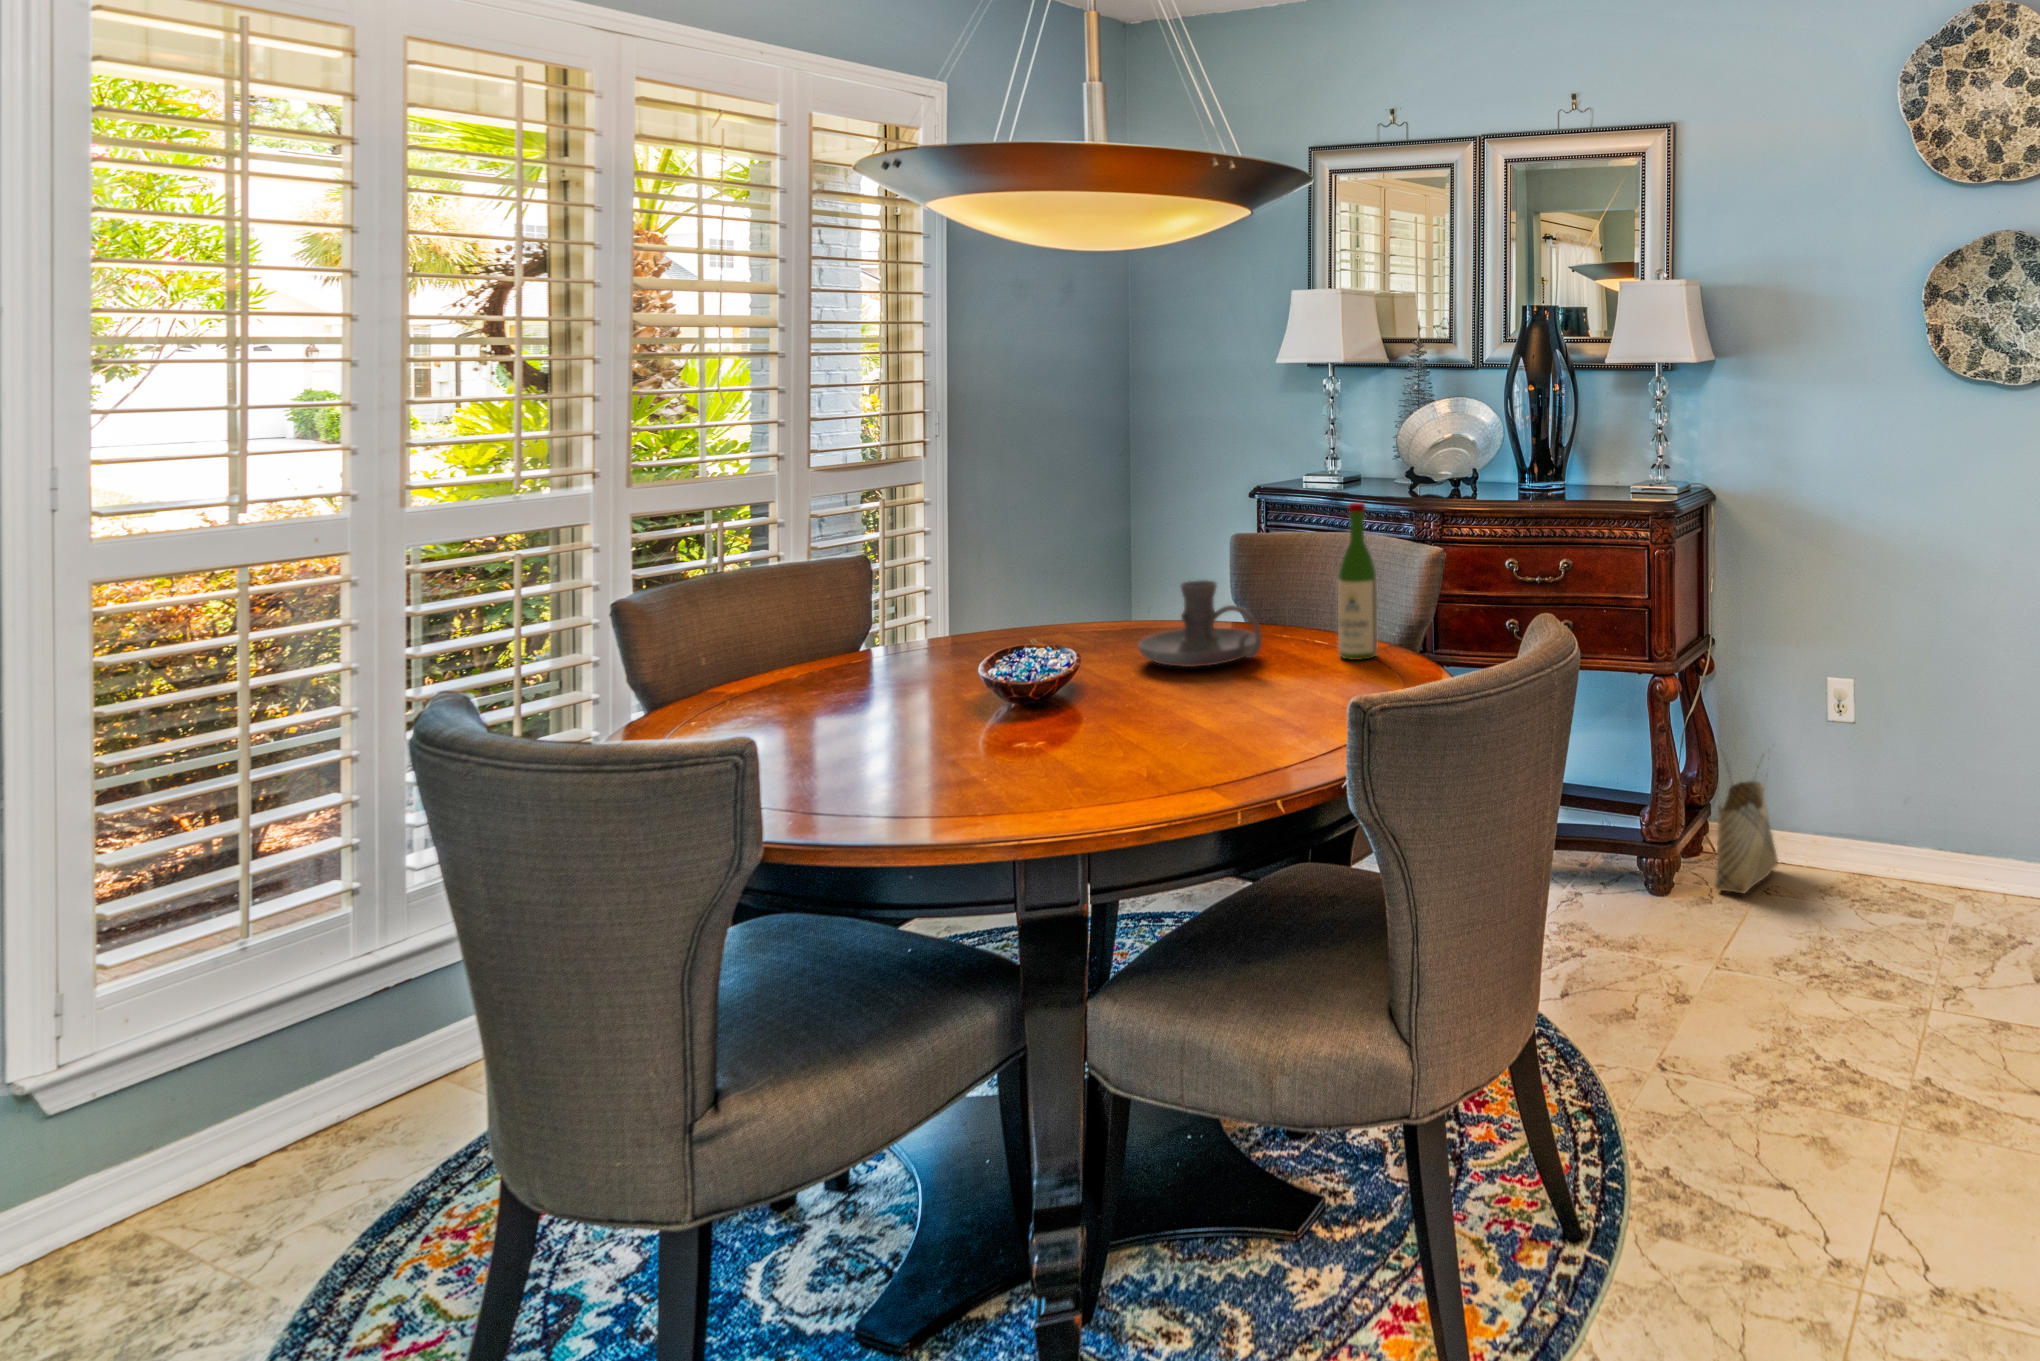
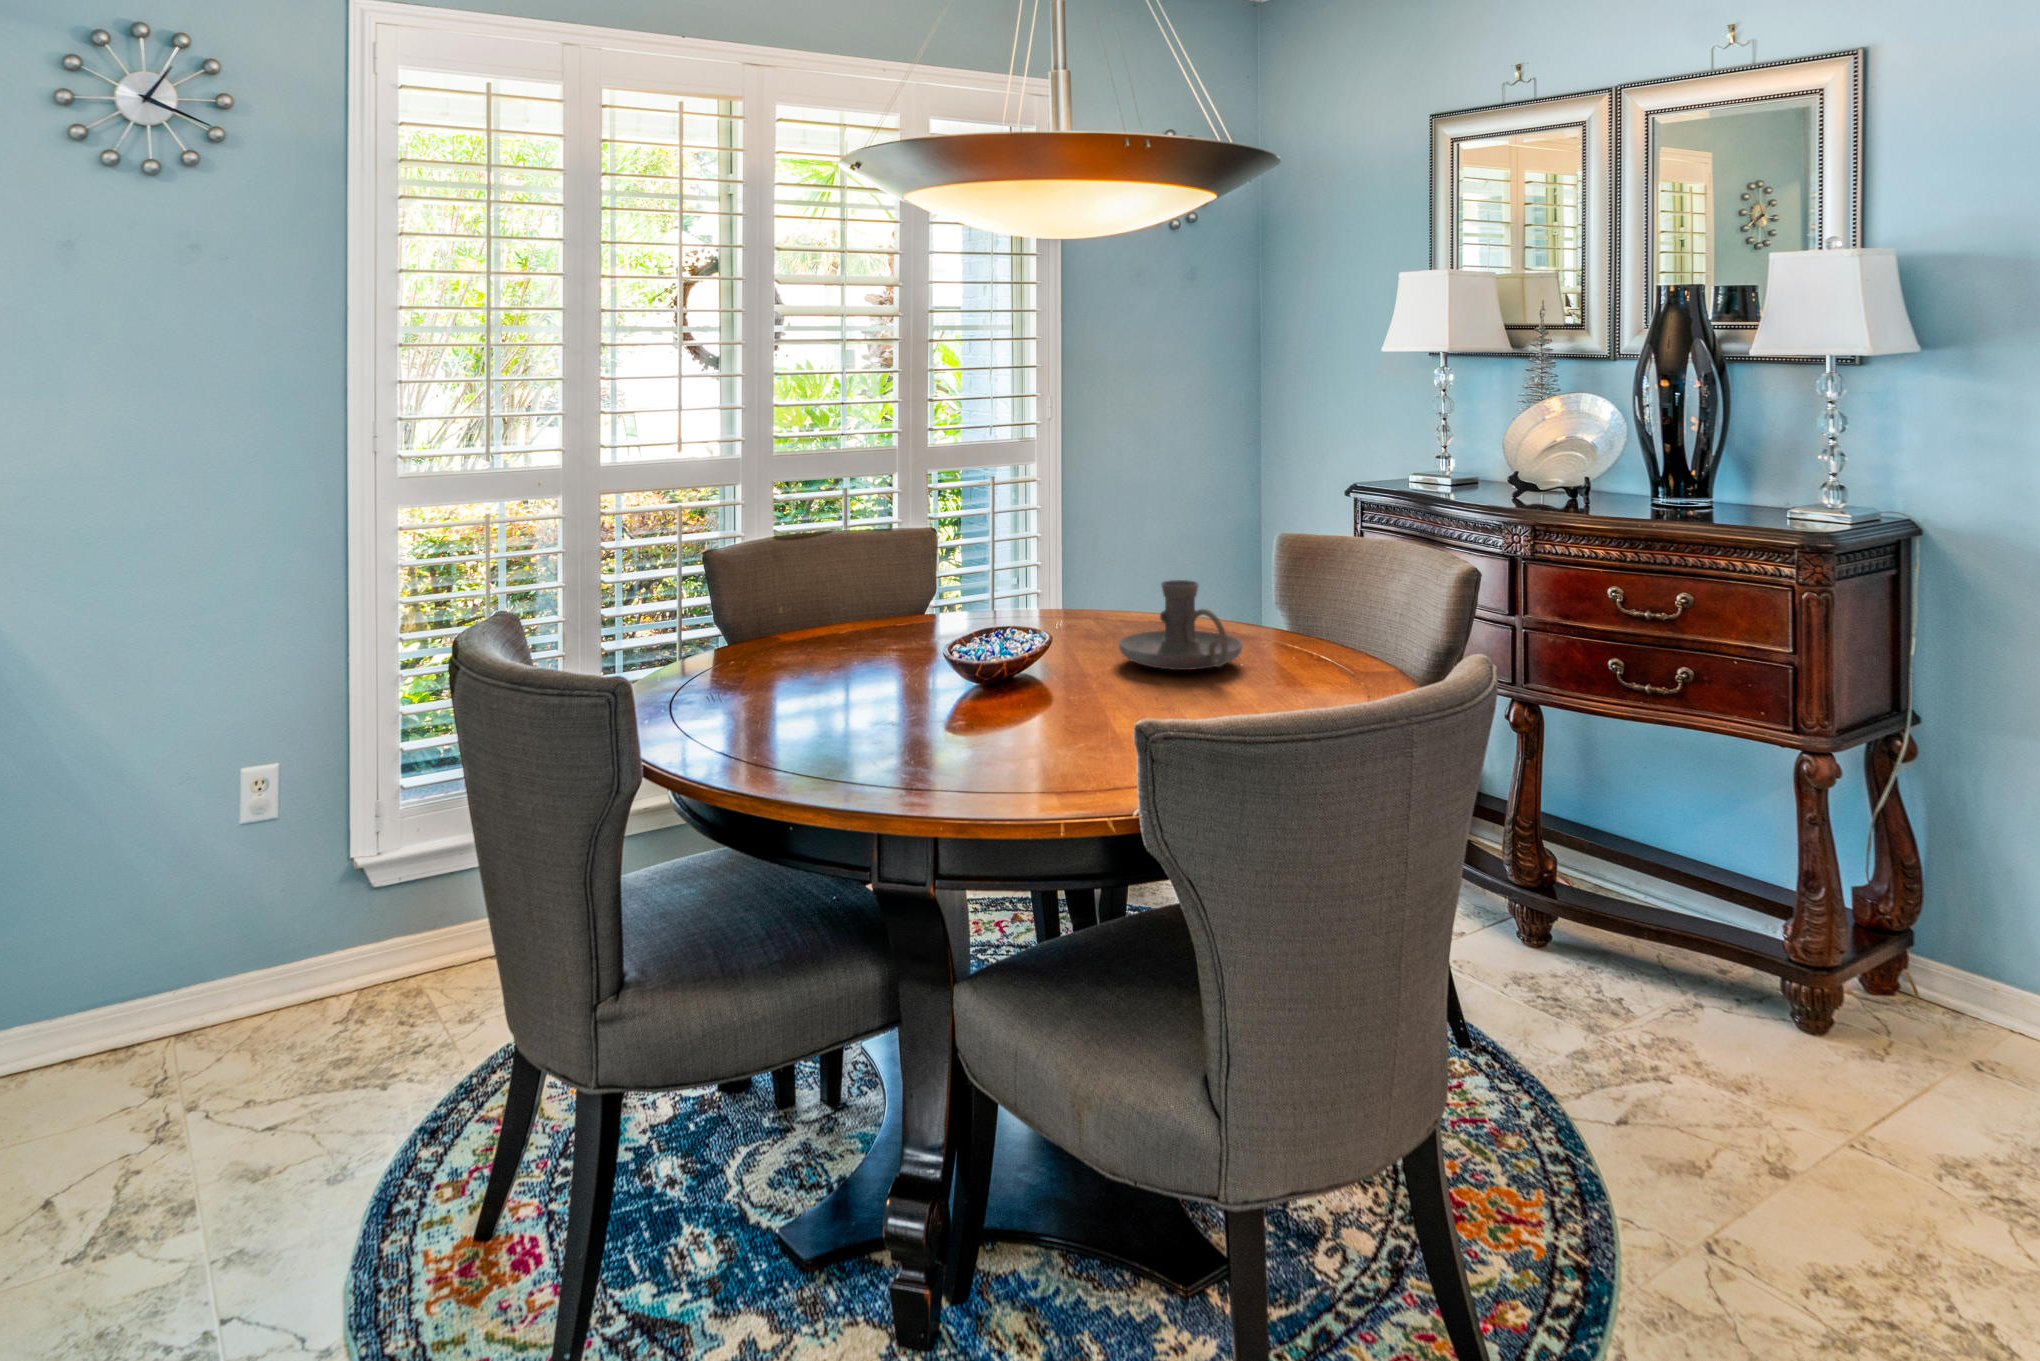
wine bottle: present [1338,502,1377,660] -> none [1323,509,1367,684]
woven basket: present [1713,750,1778,893] -> none [1890,859,2002,1065]

